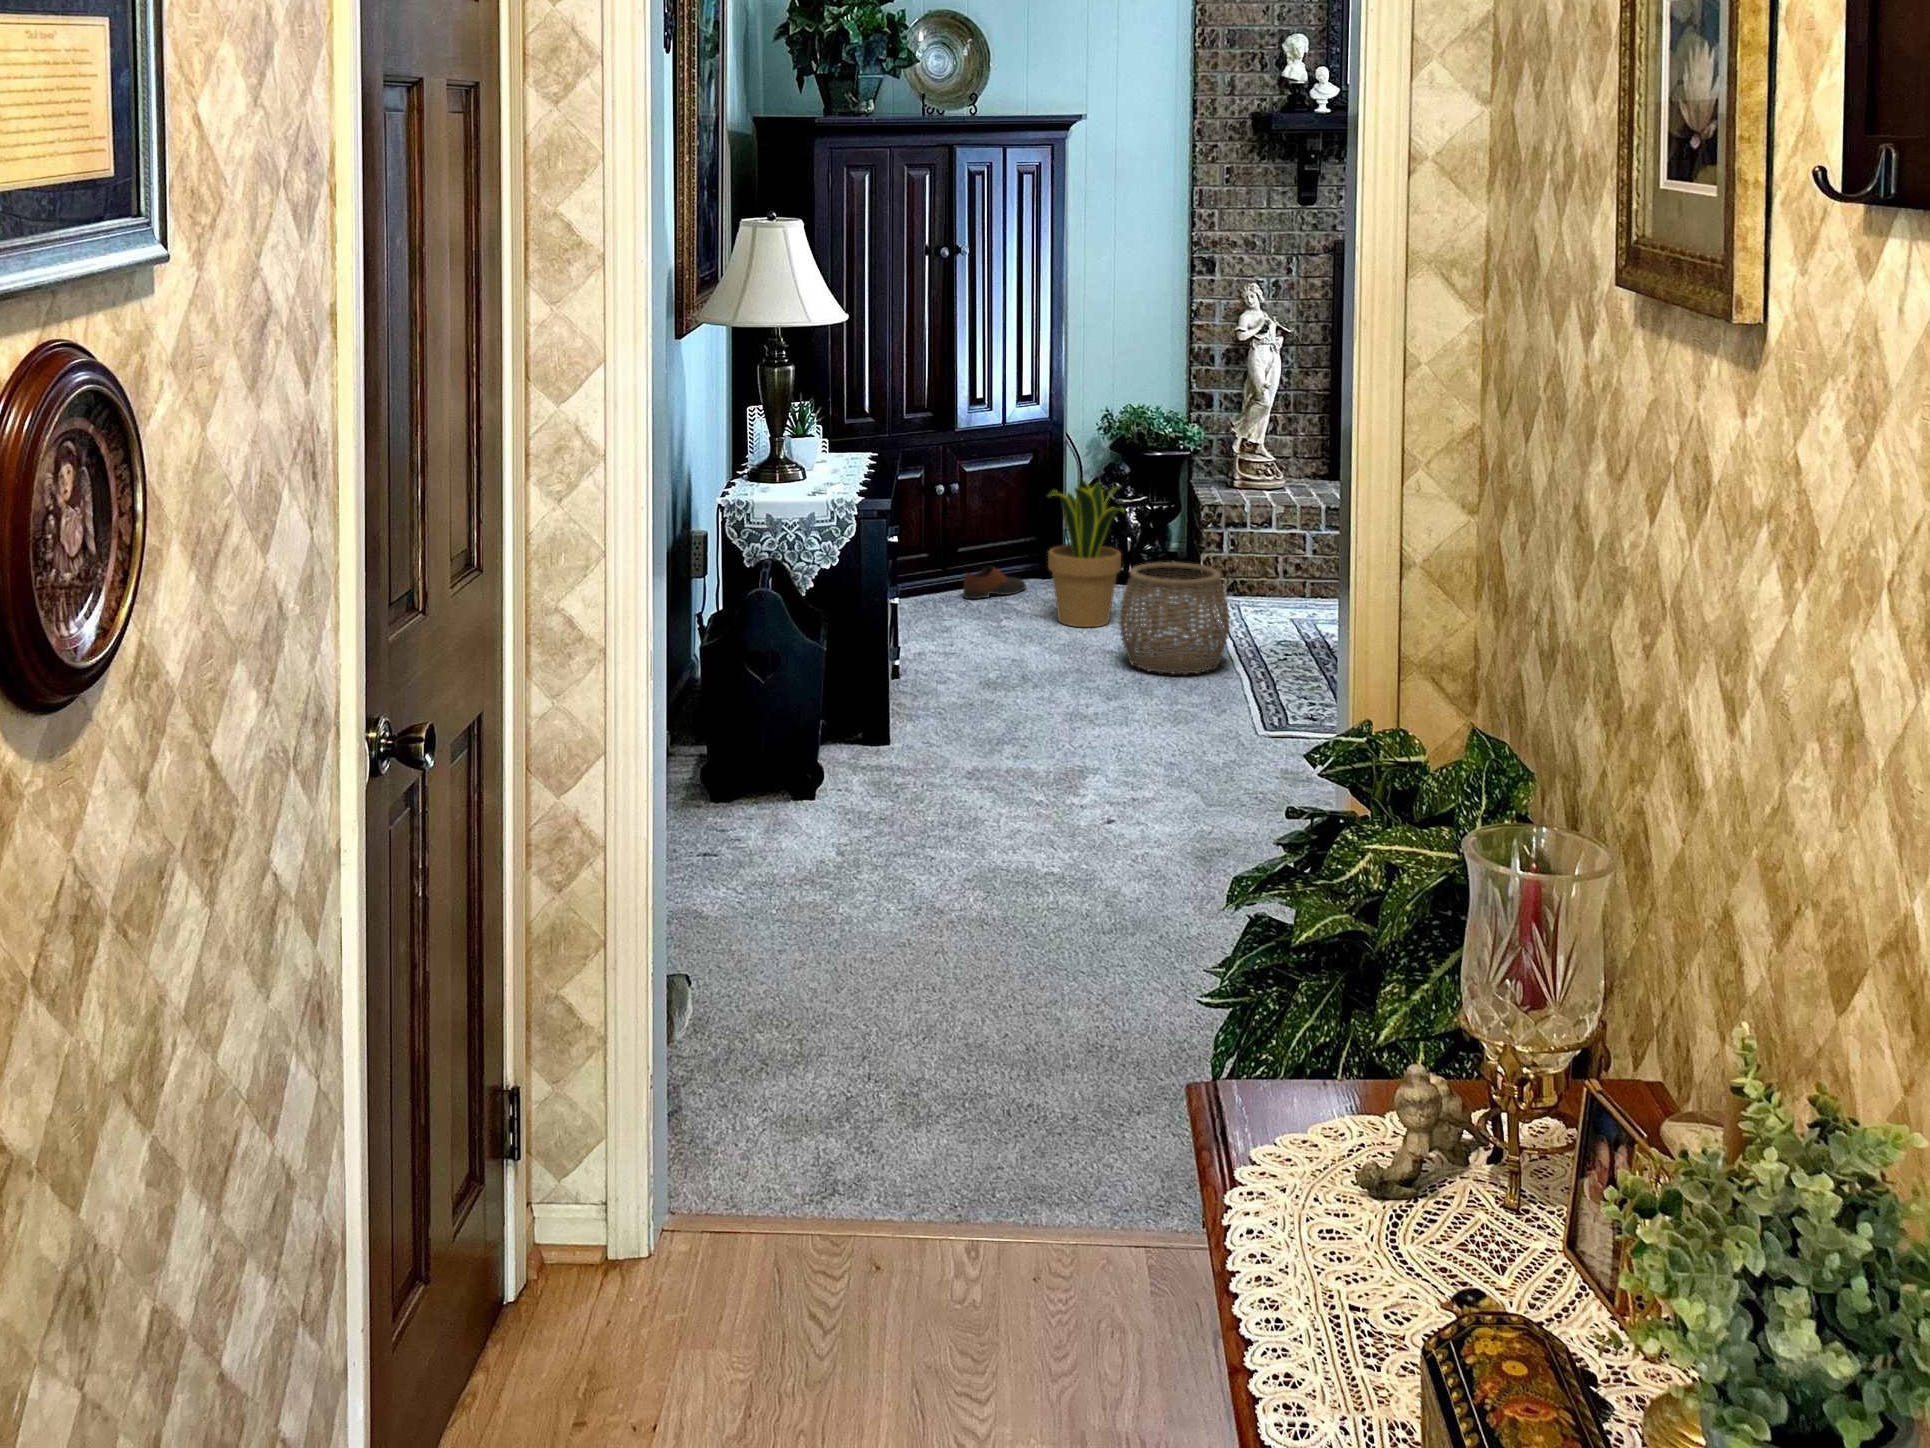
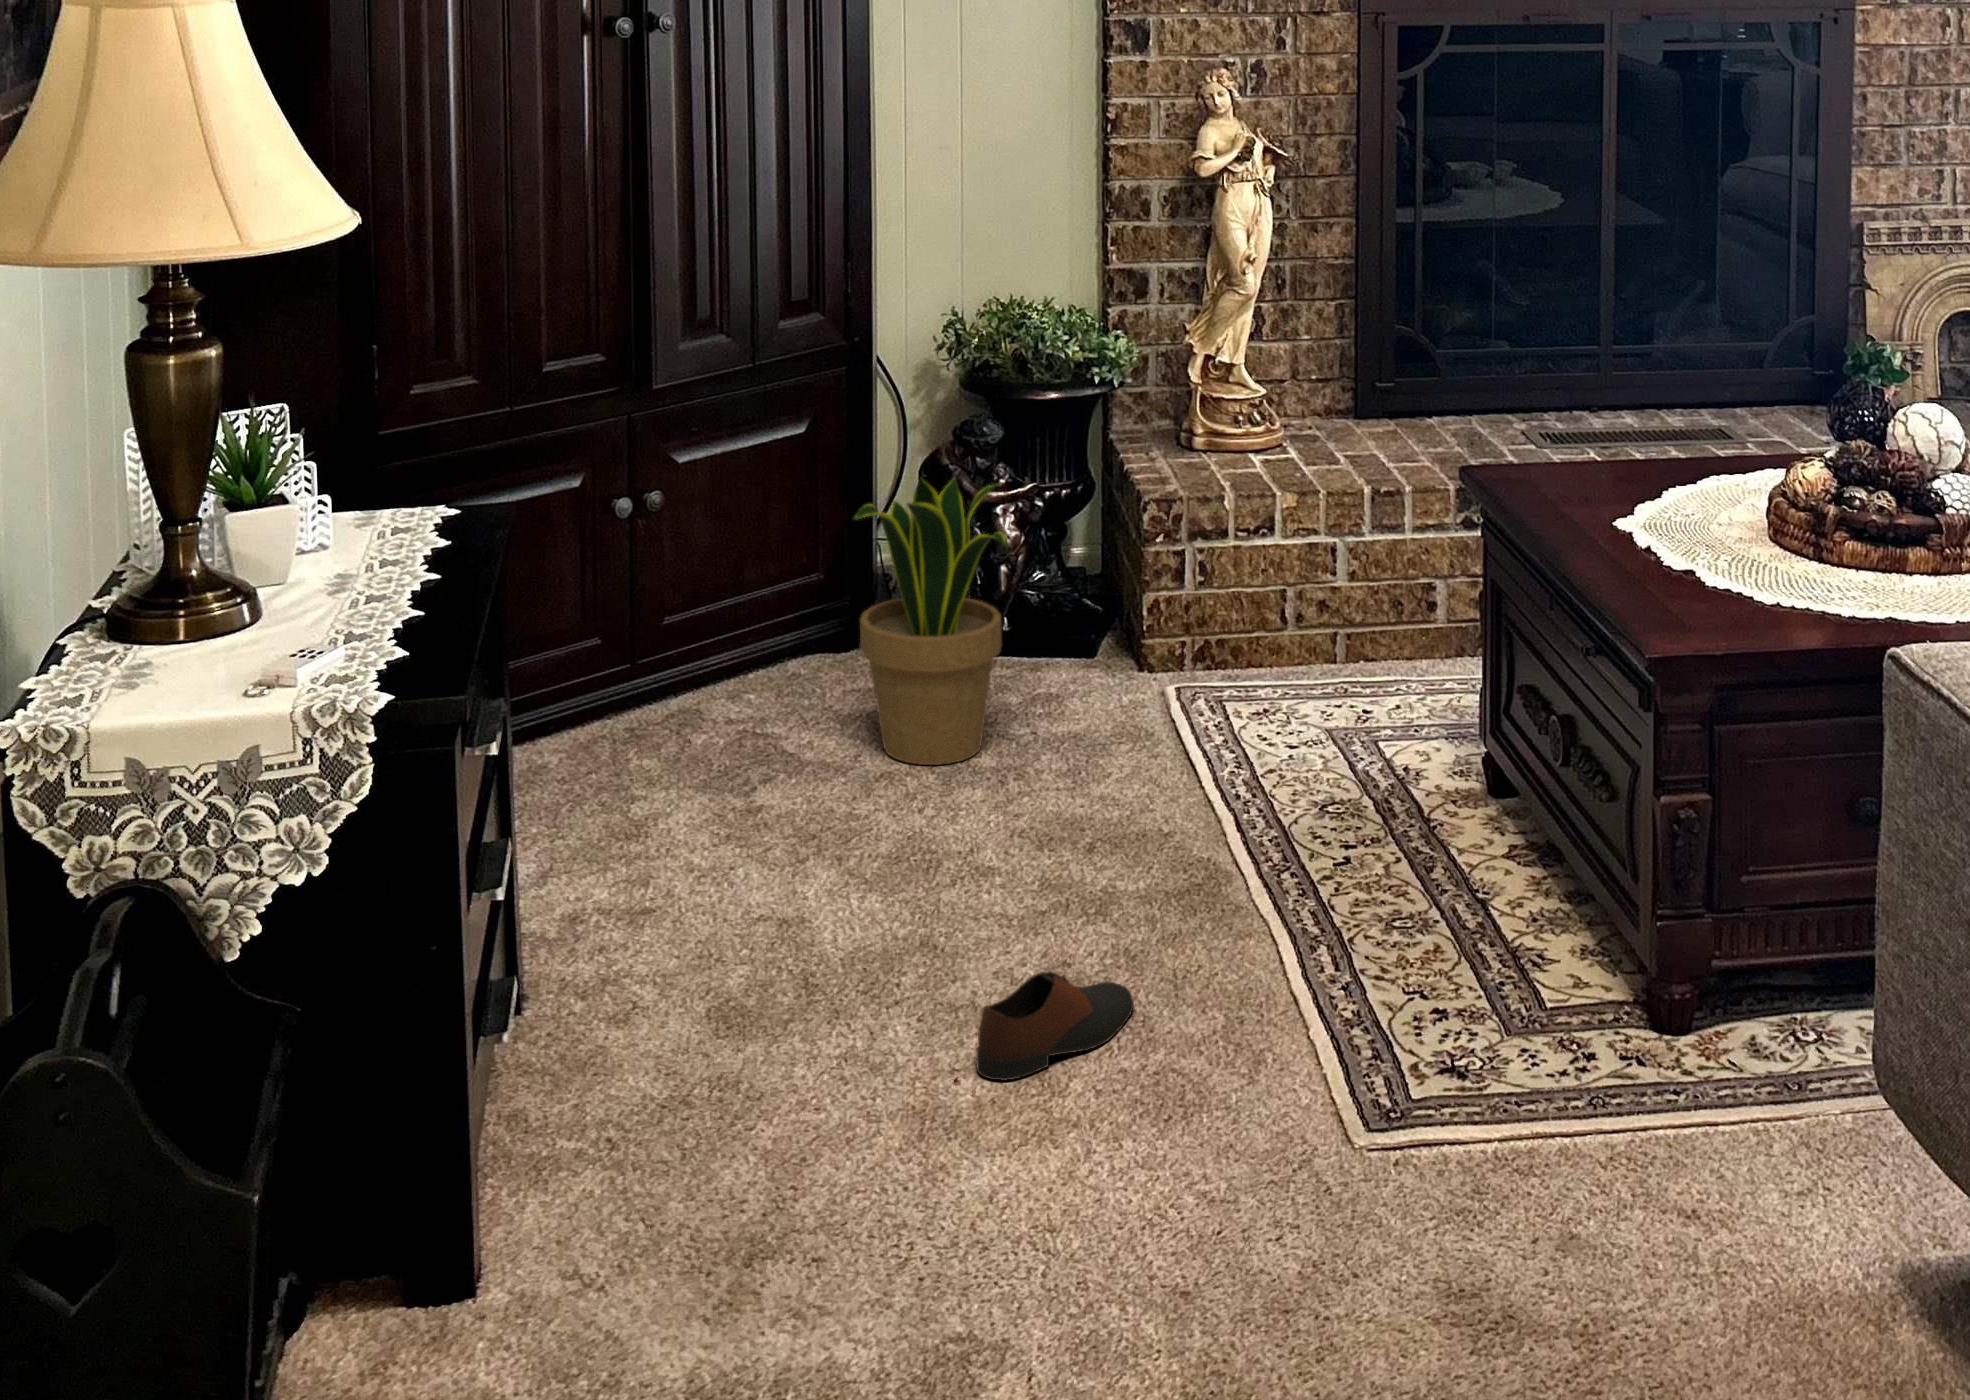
woven basket: present [1119,562,1230,675] -> none [1009,658,1237,907]
shoe: present [963,566,1026,599] -> present [976,971,1134,1080]

